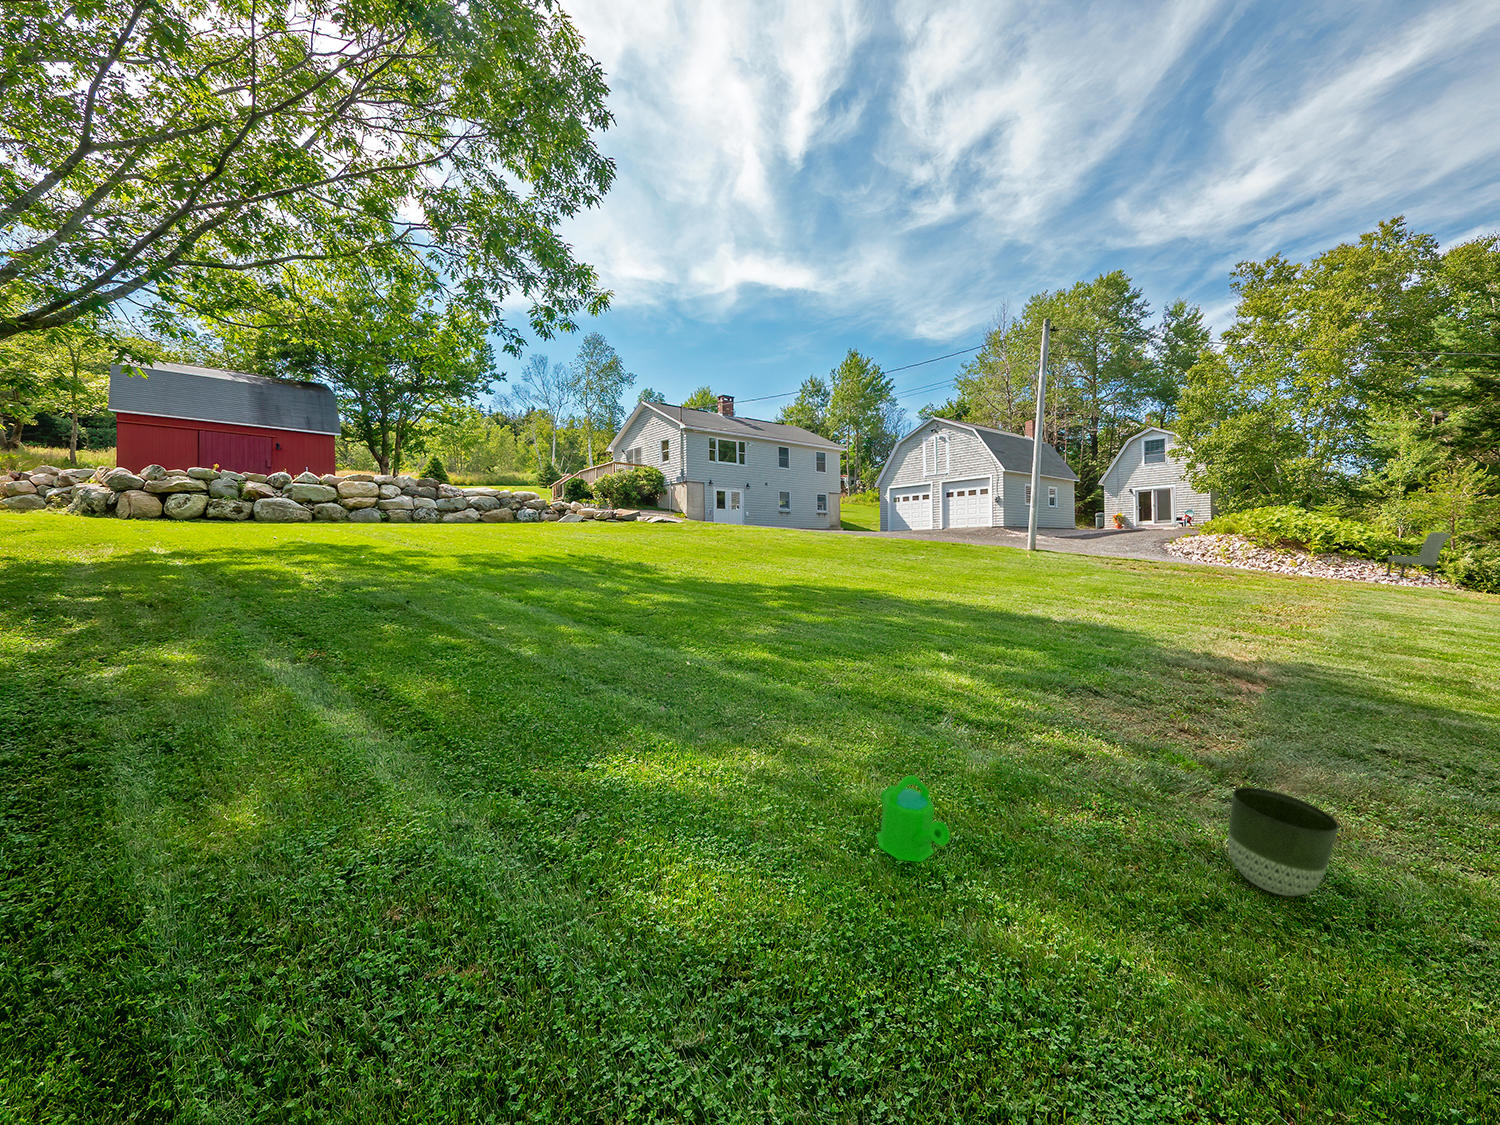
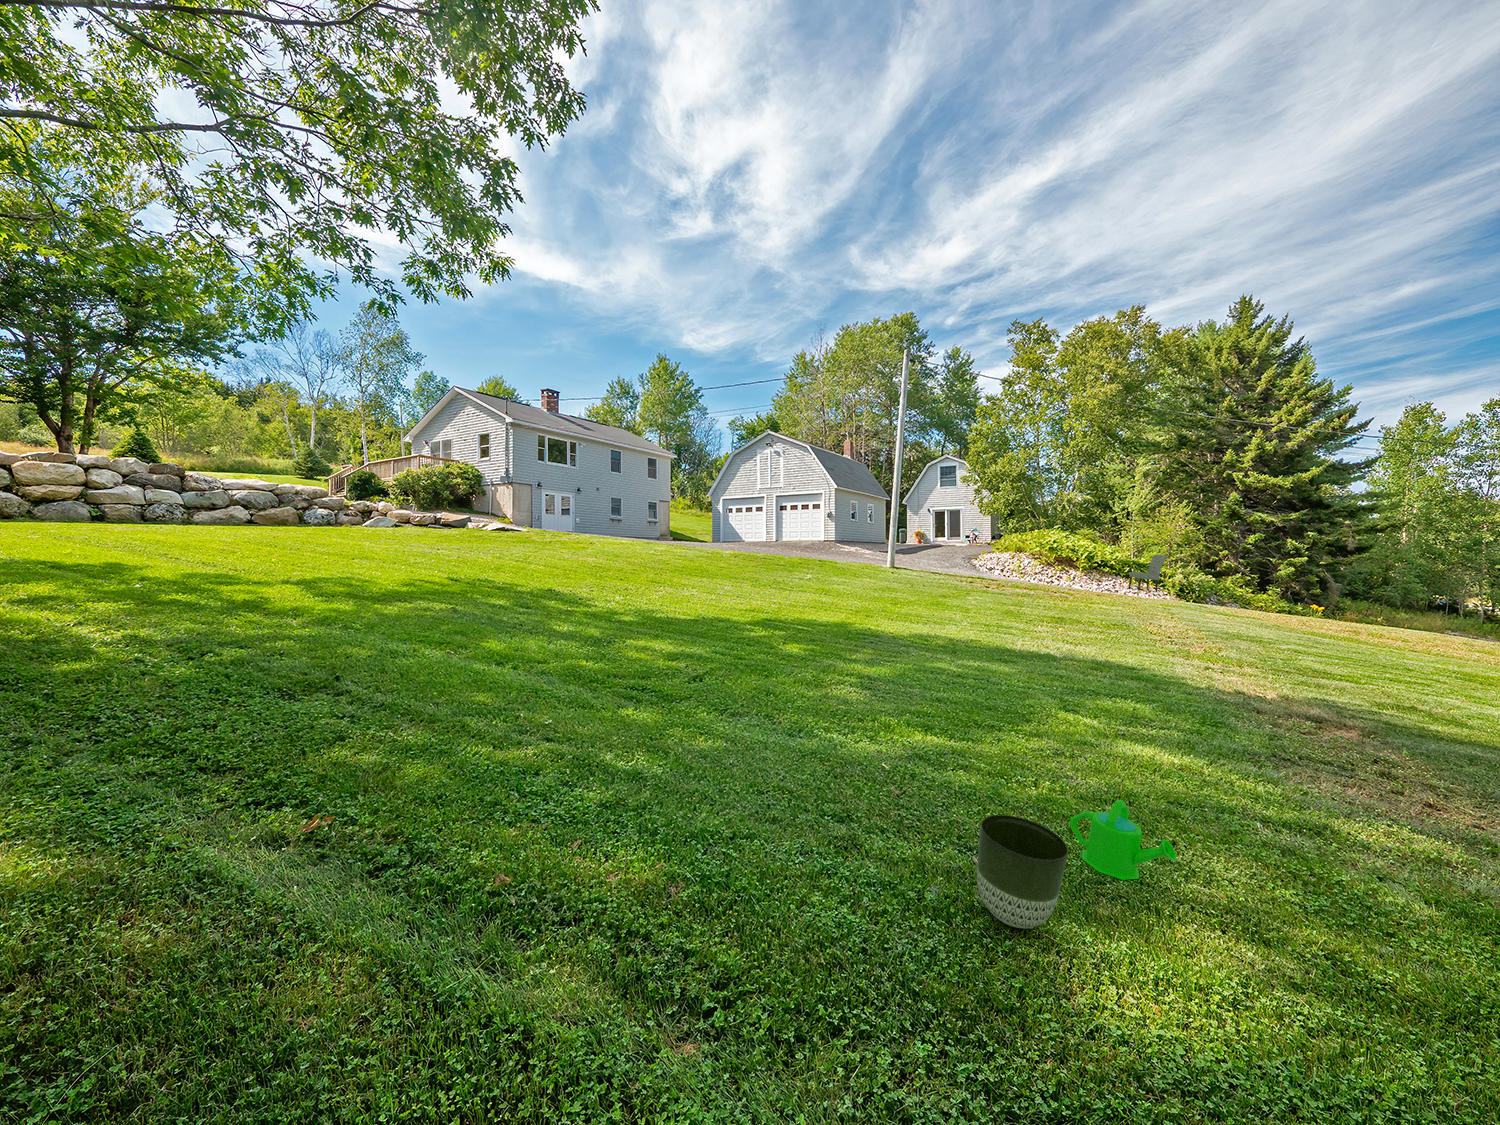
planter: present [1228,787,1339,896] -> present [977,815,1068,928]

